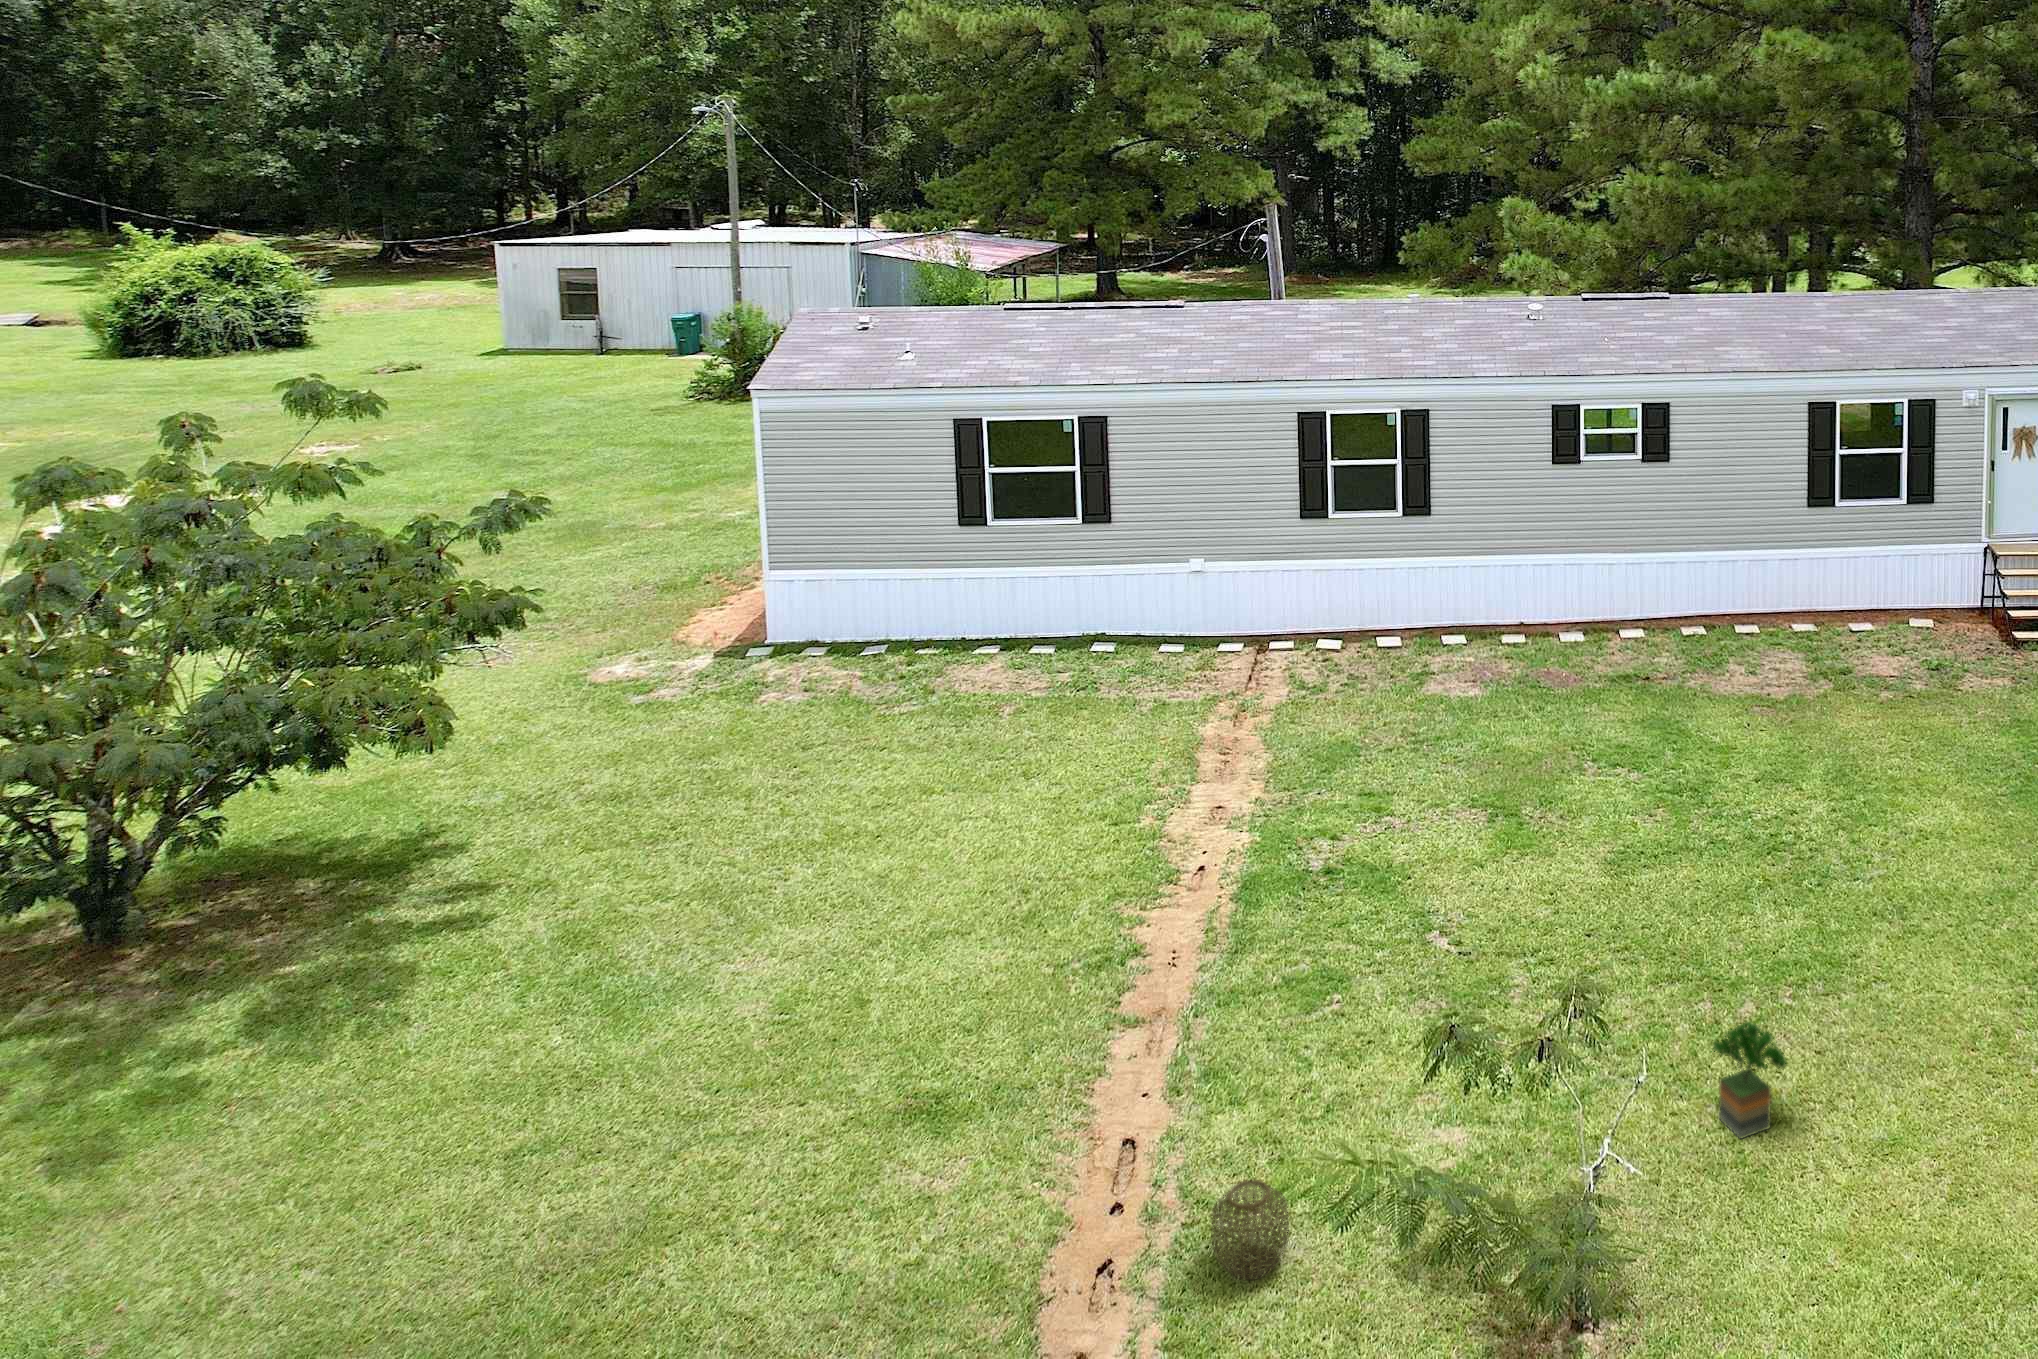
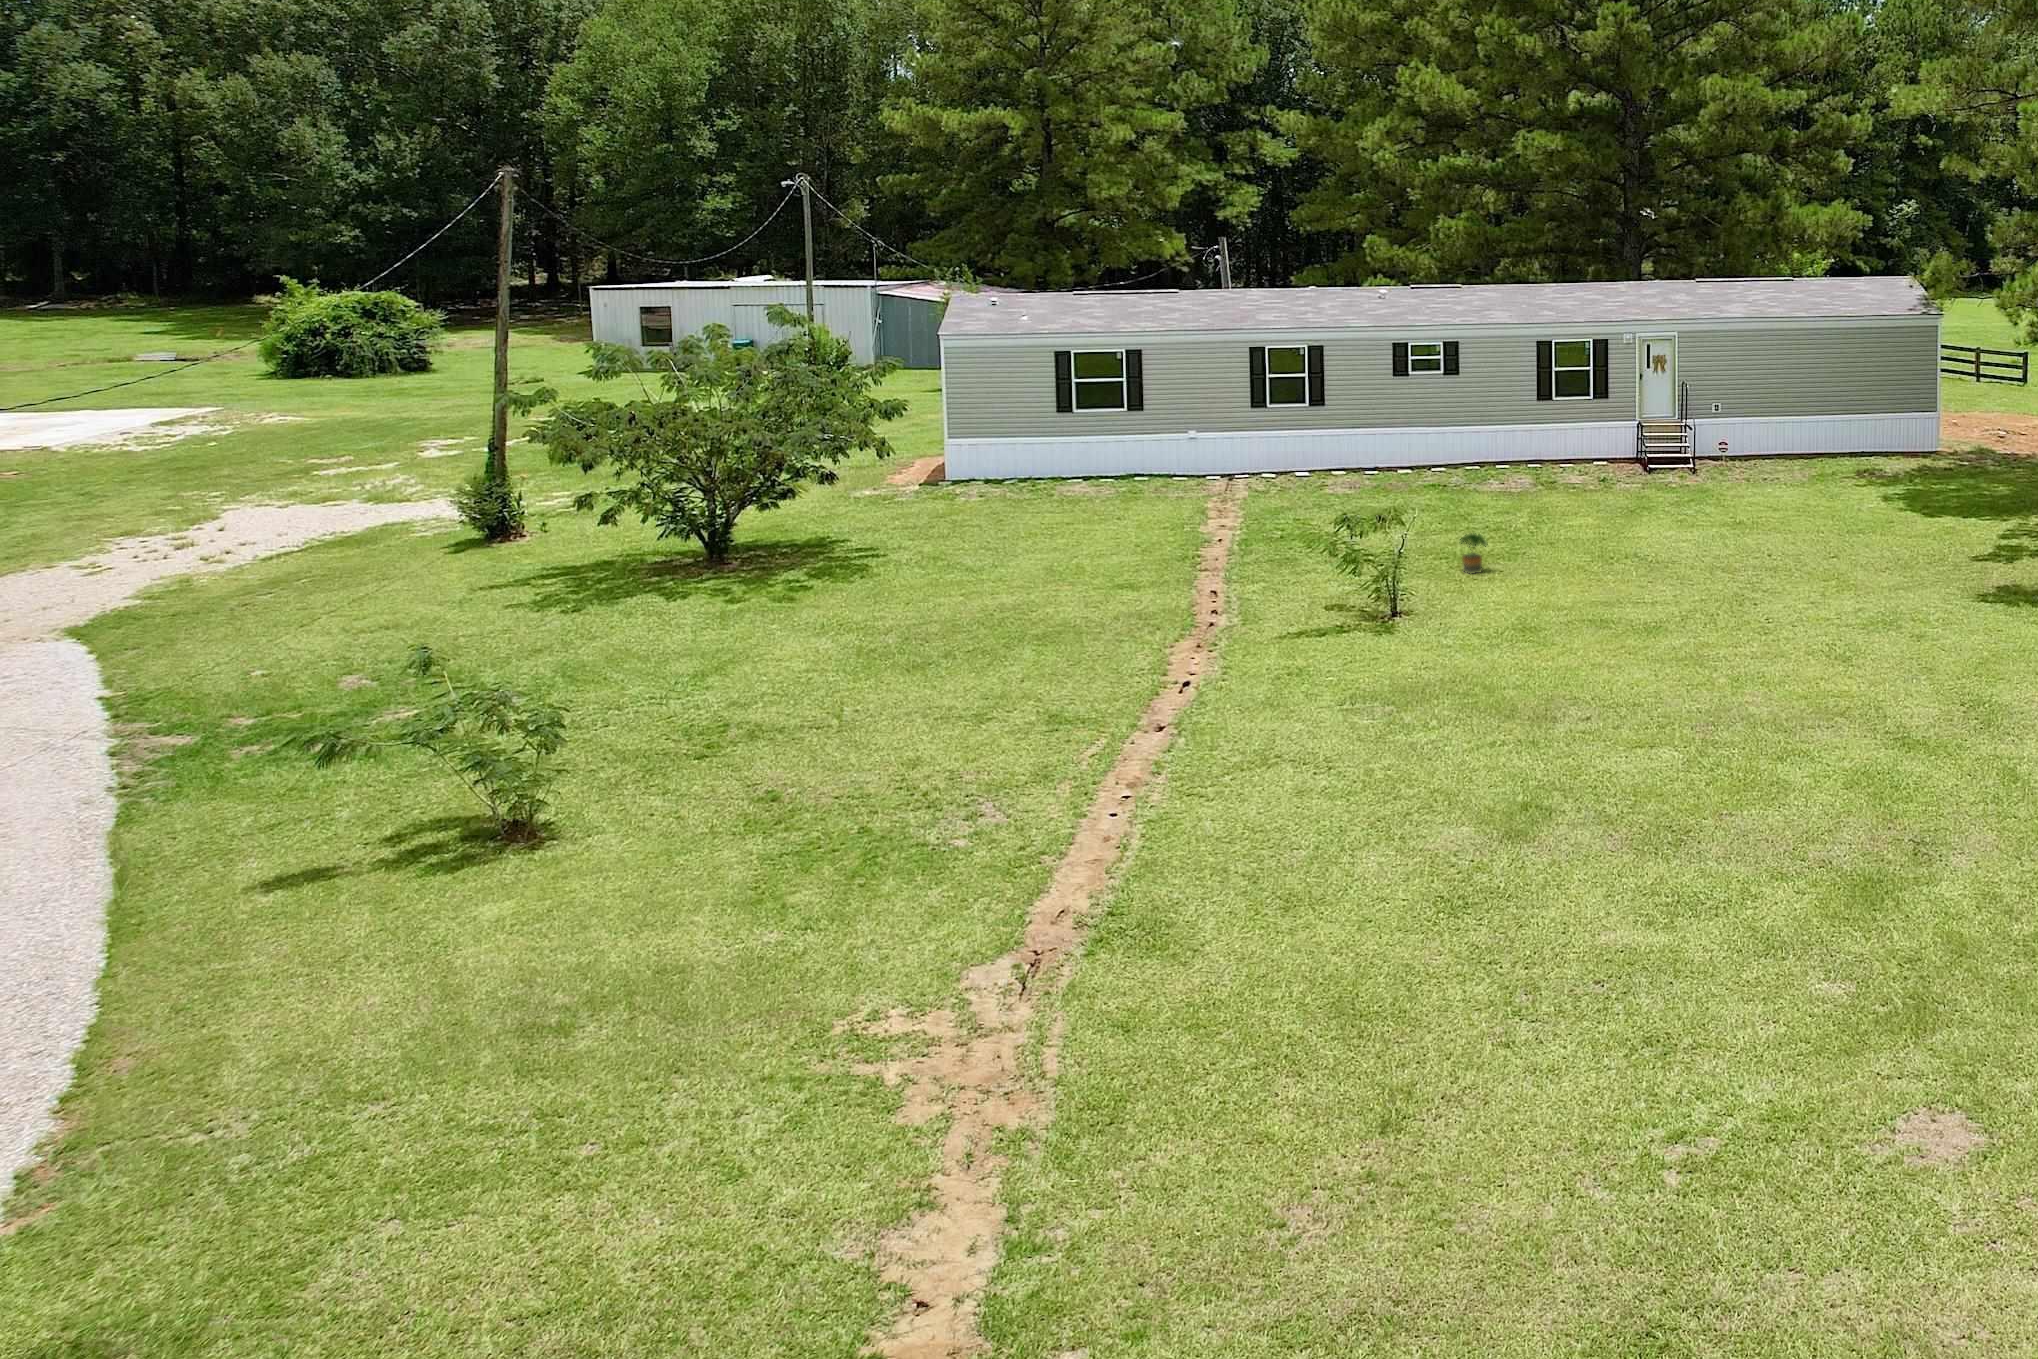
woven basket: present [1211,1180,1289,1280] -> none [1269,567,1298,600]

